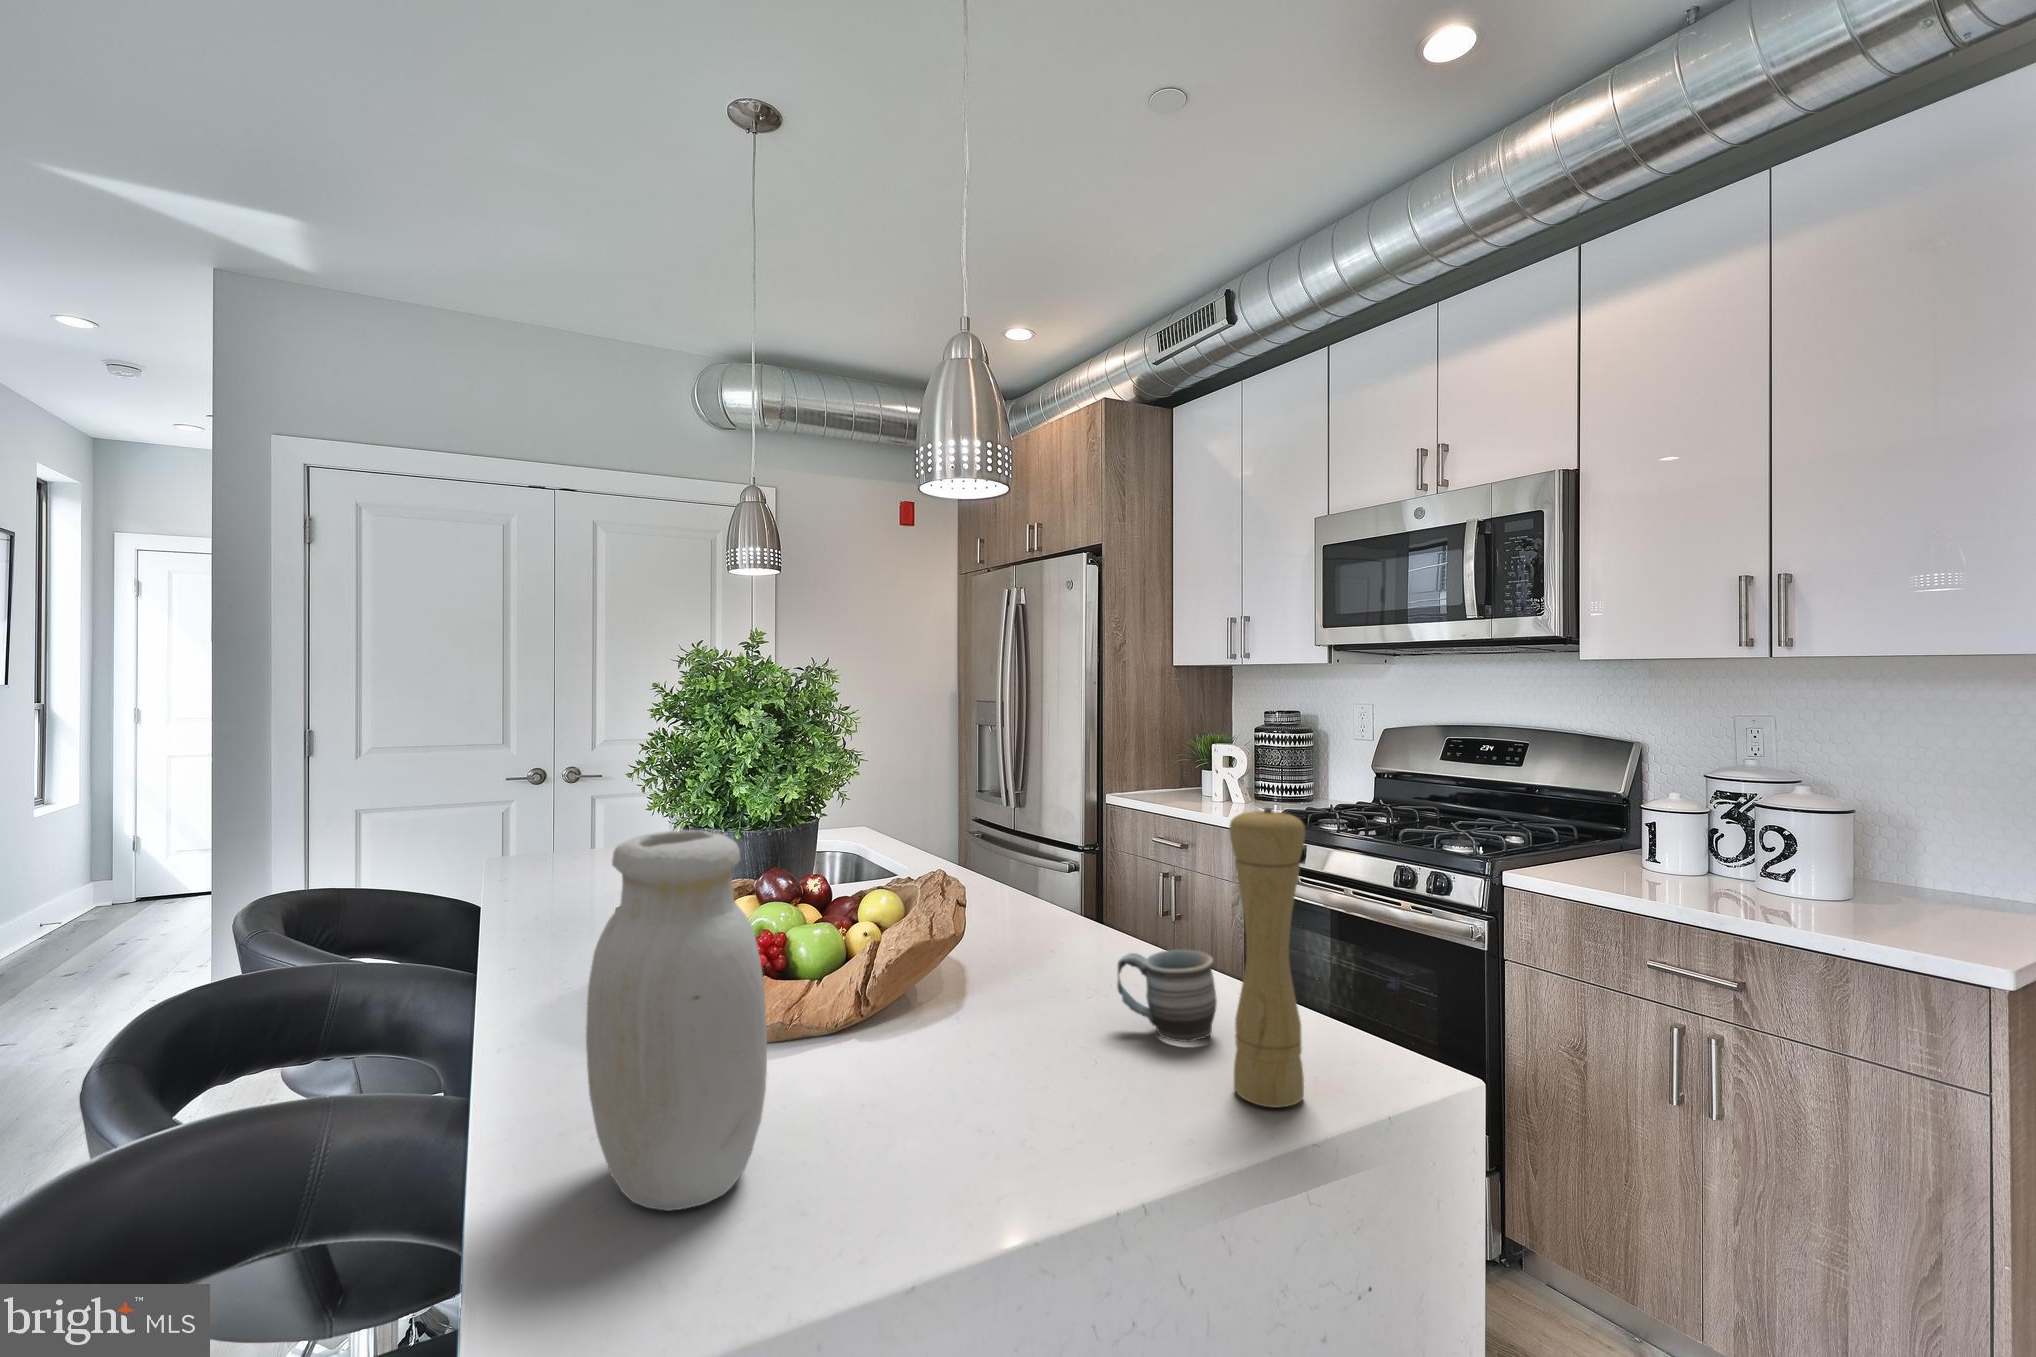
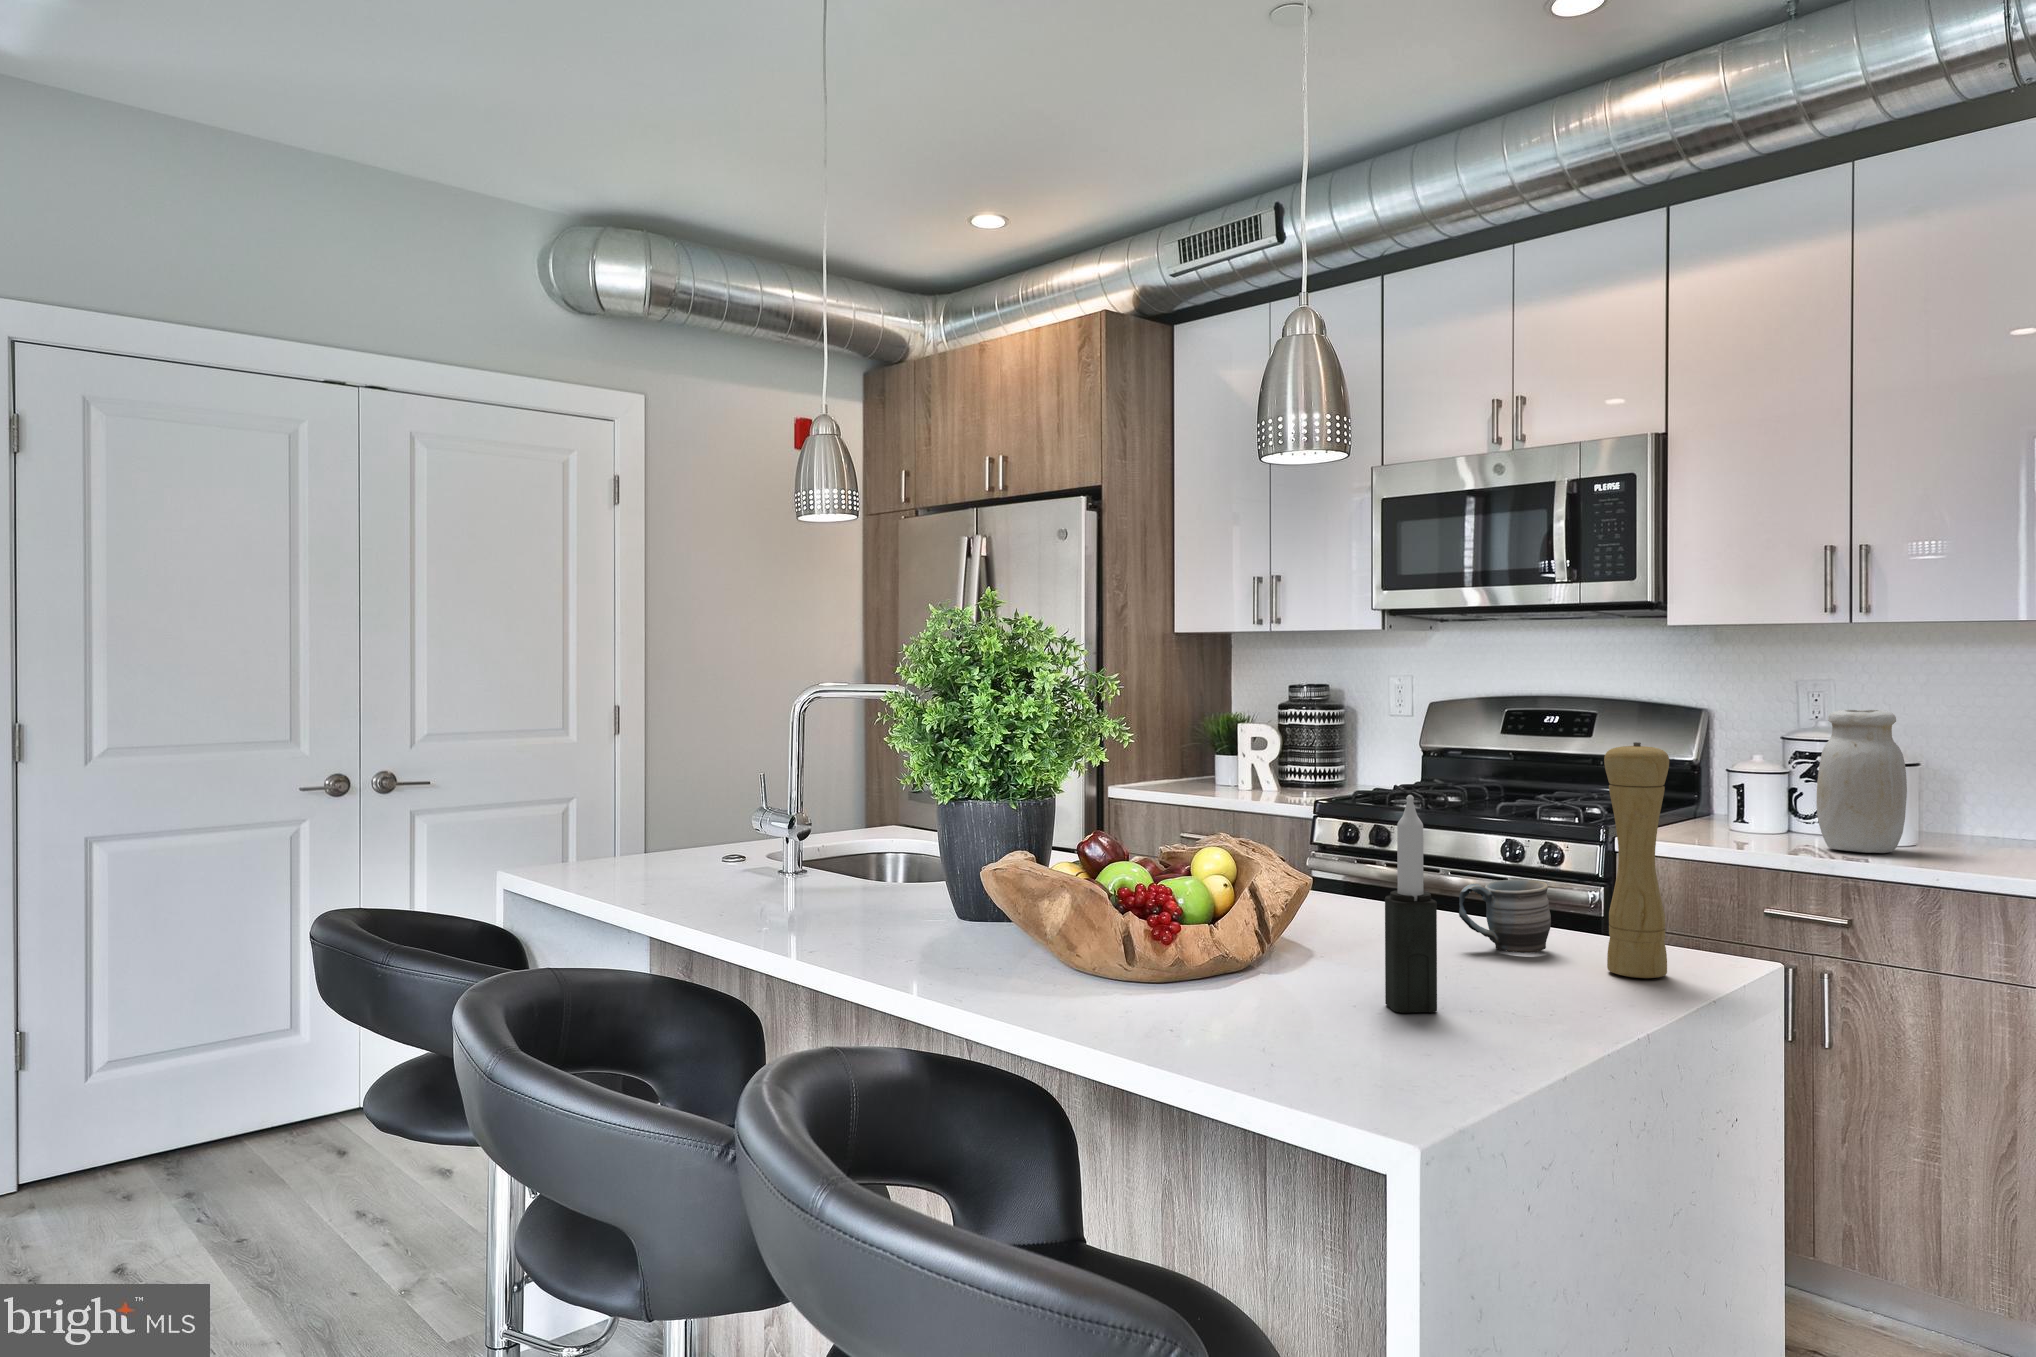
jar: present [586,830,767,1211] -> present [1817,710,1907,853]
candle: none [875,870,936,1144] -> present [1385,795,1437,1013]

